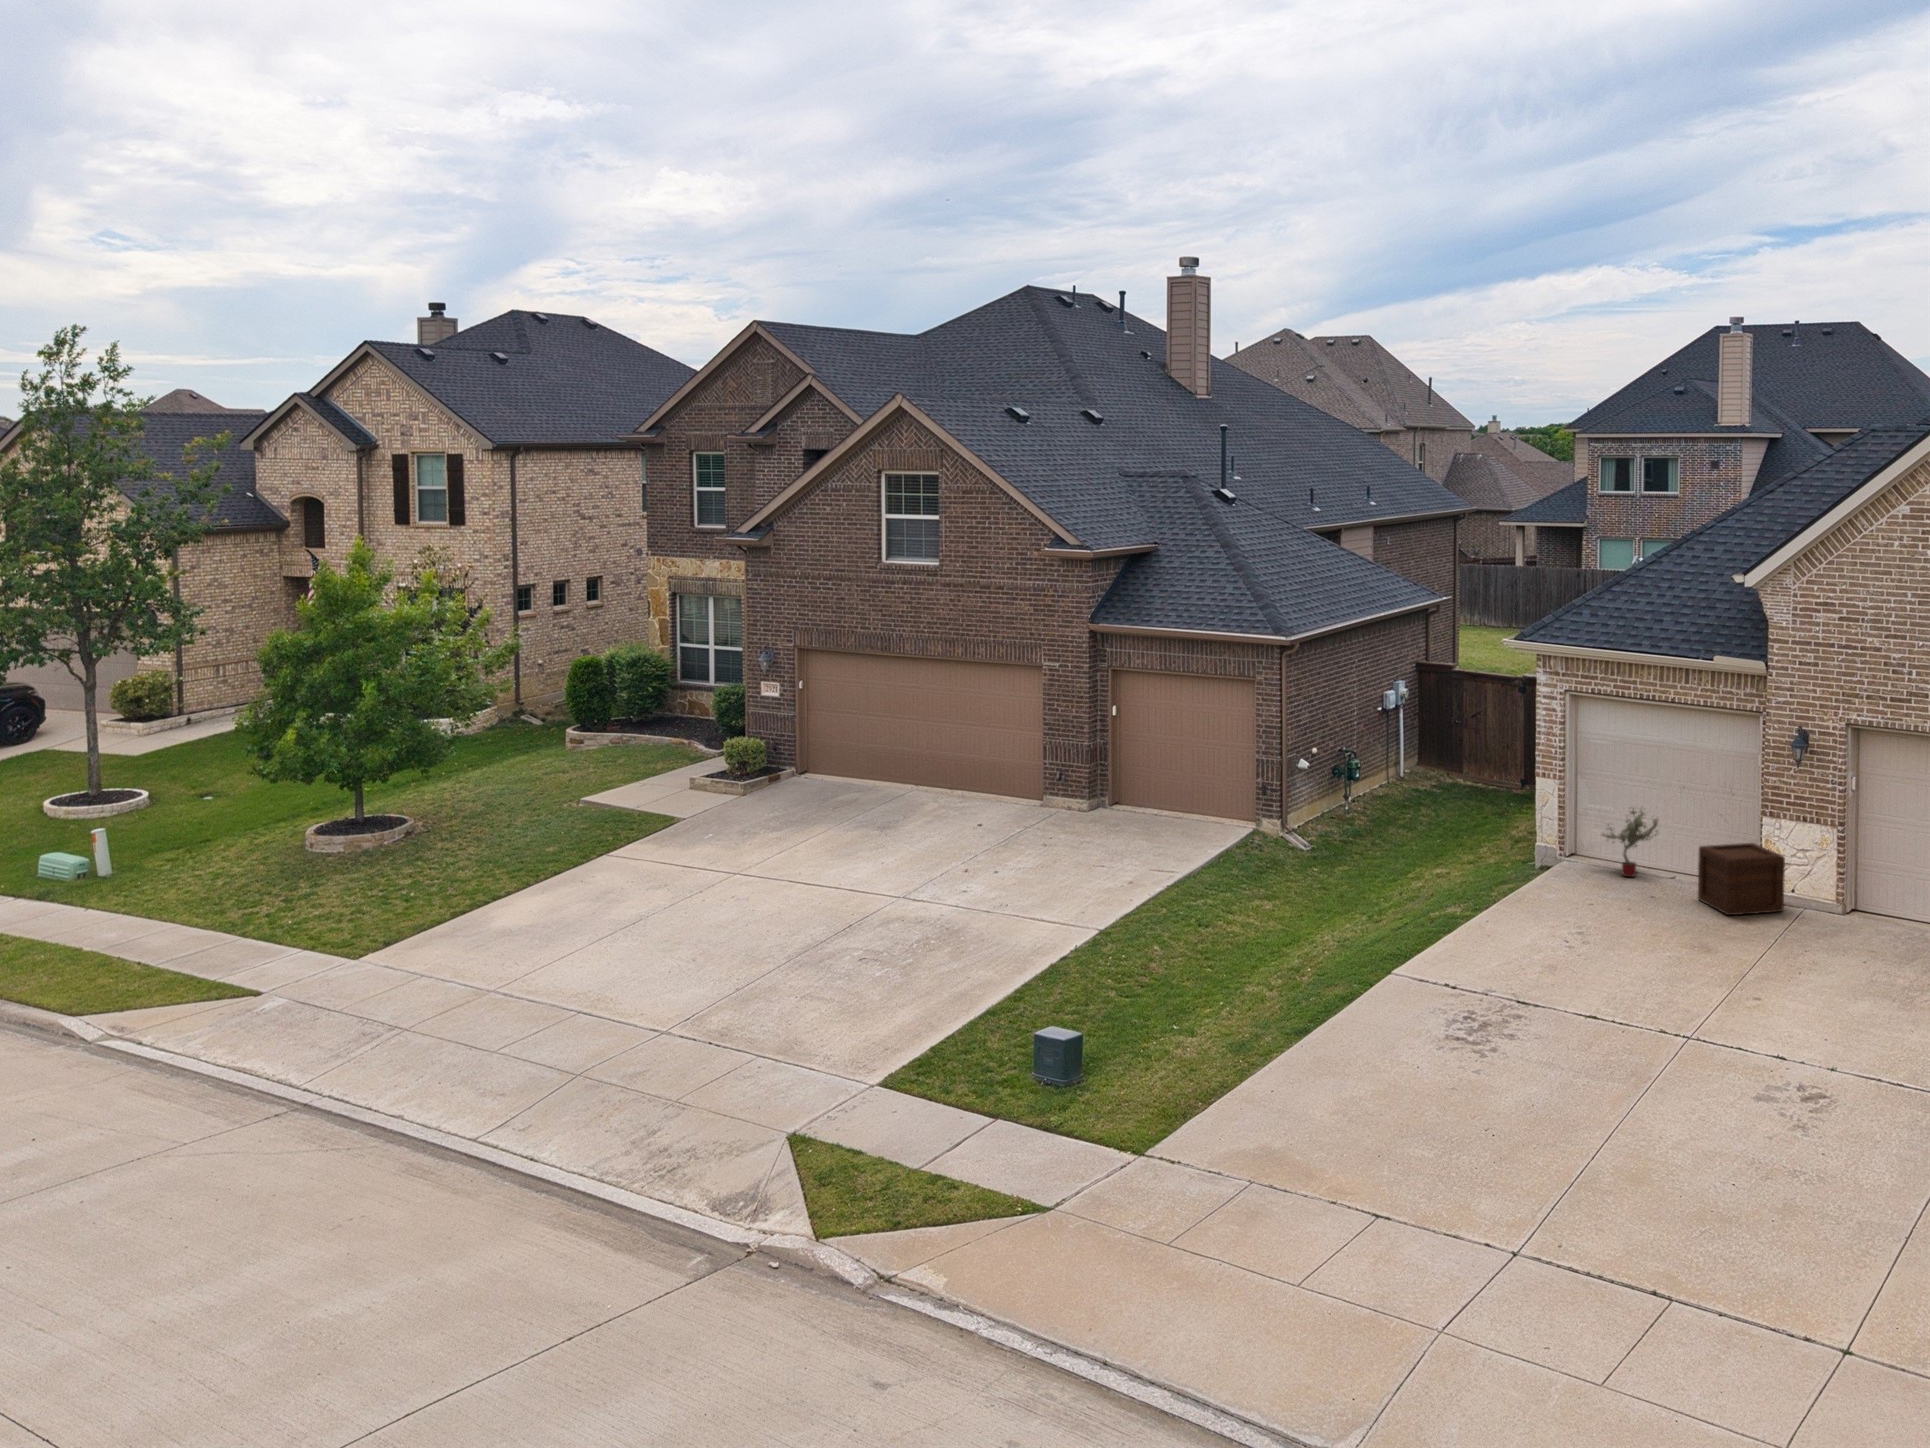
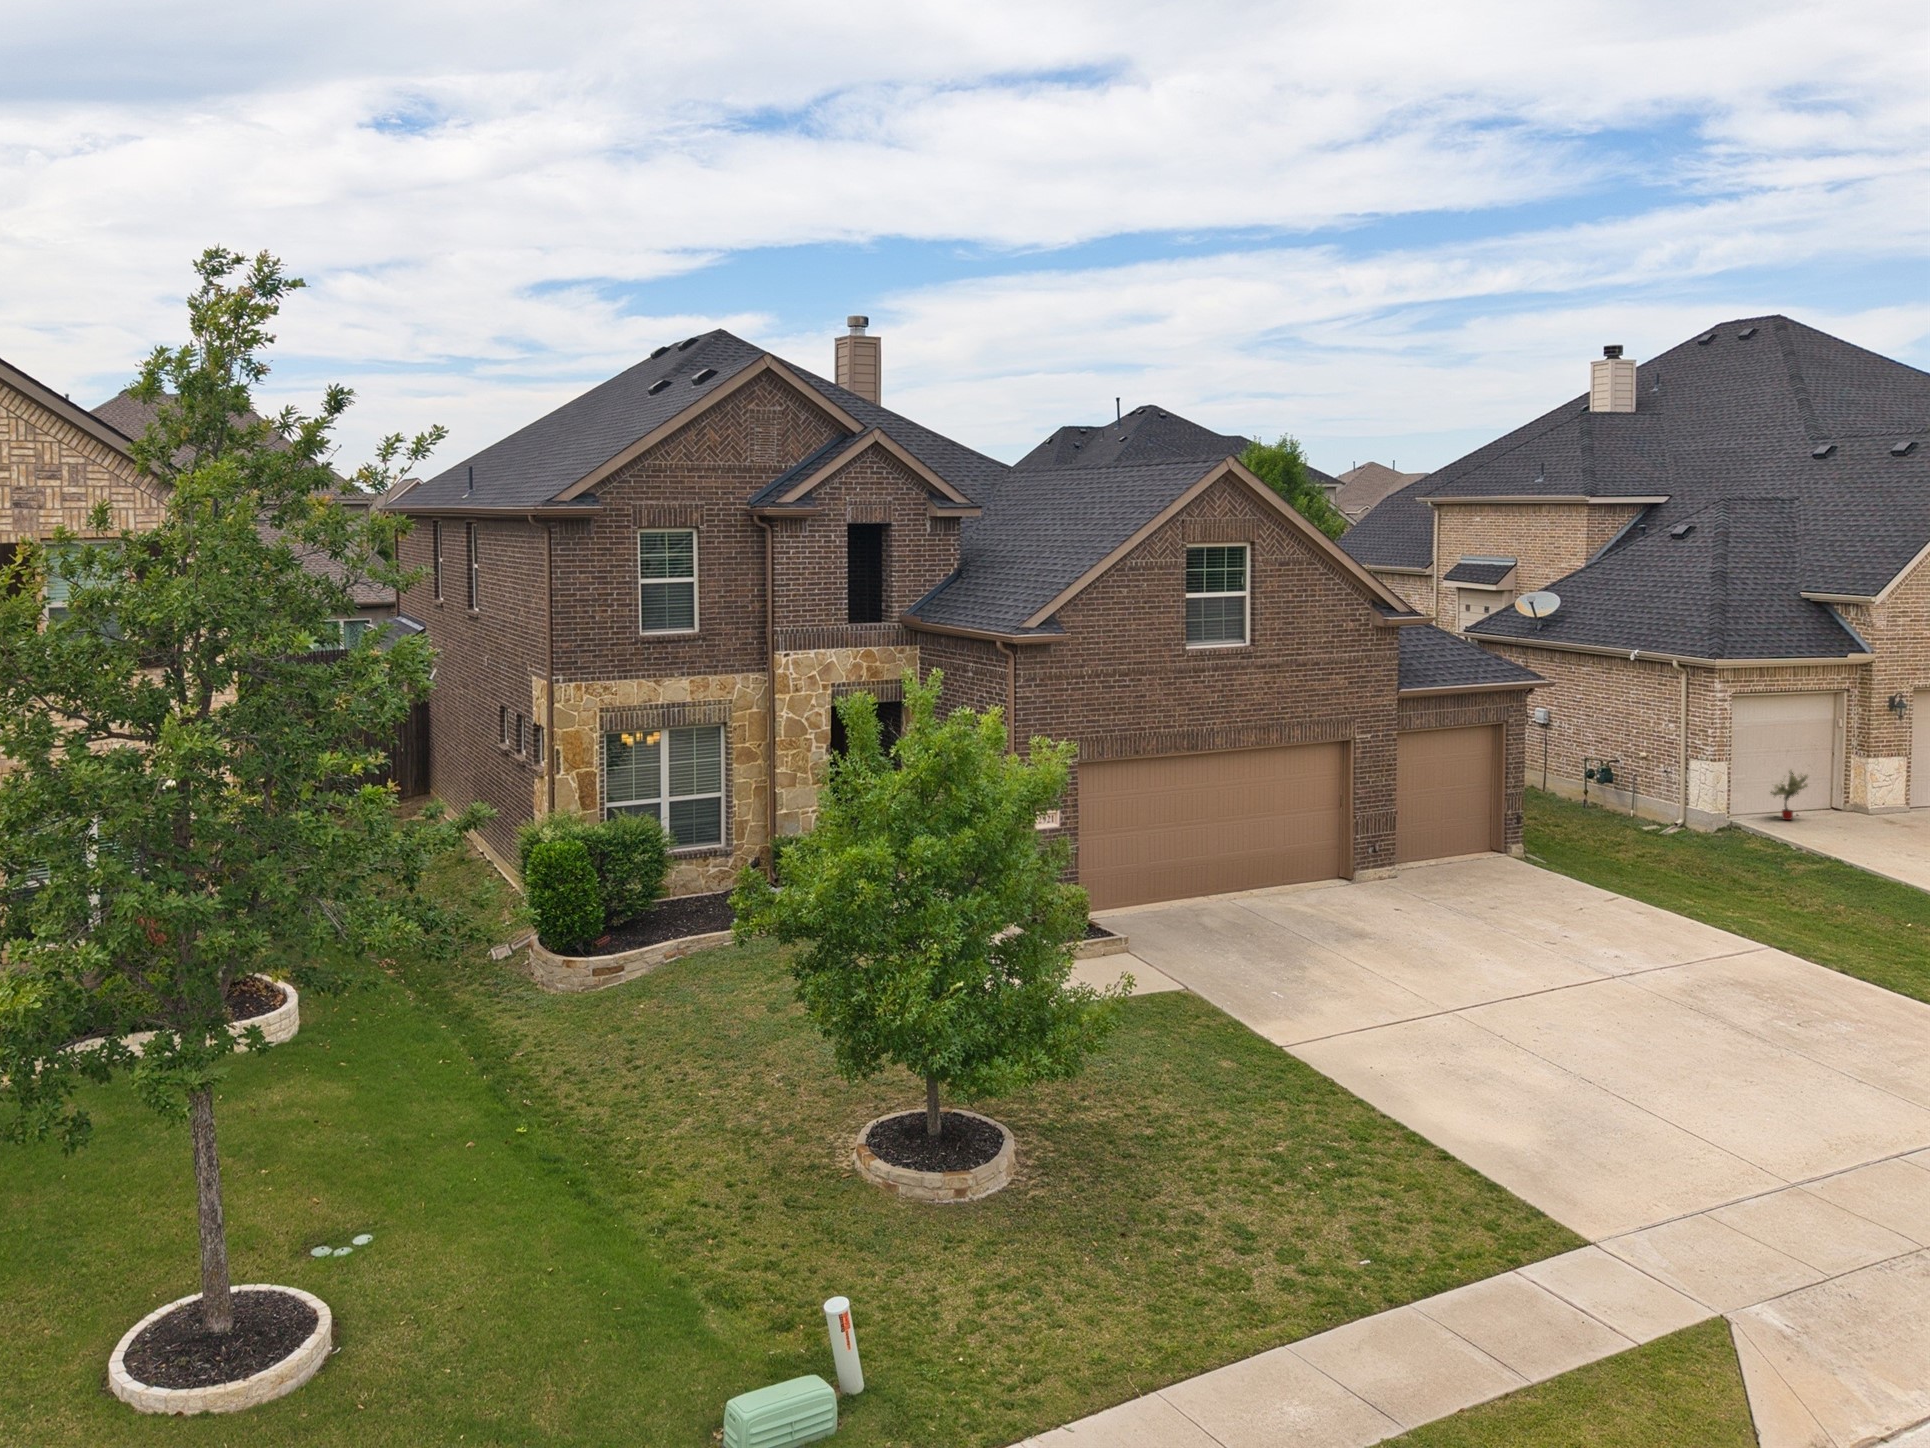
wooden crate: present [1698,843,1785,915] -> none [1856,778,1907,826]

